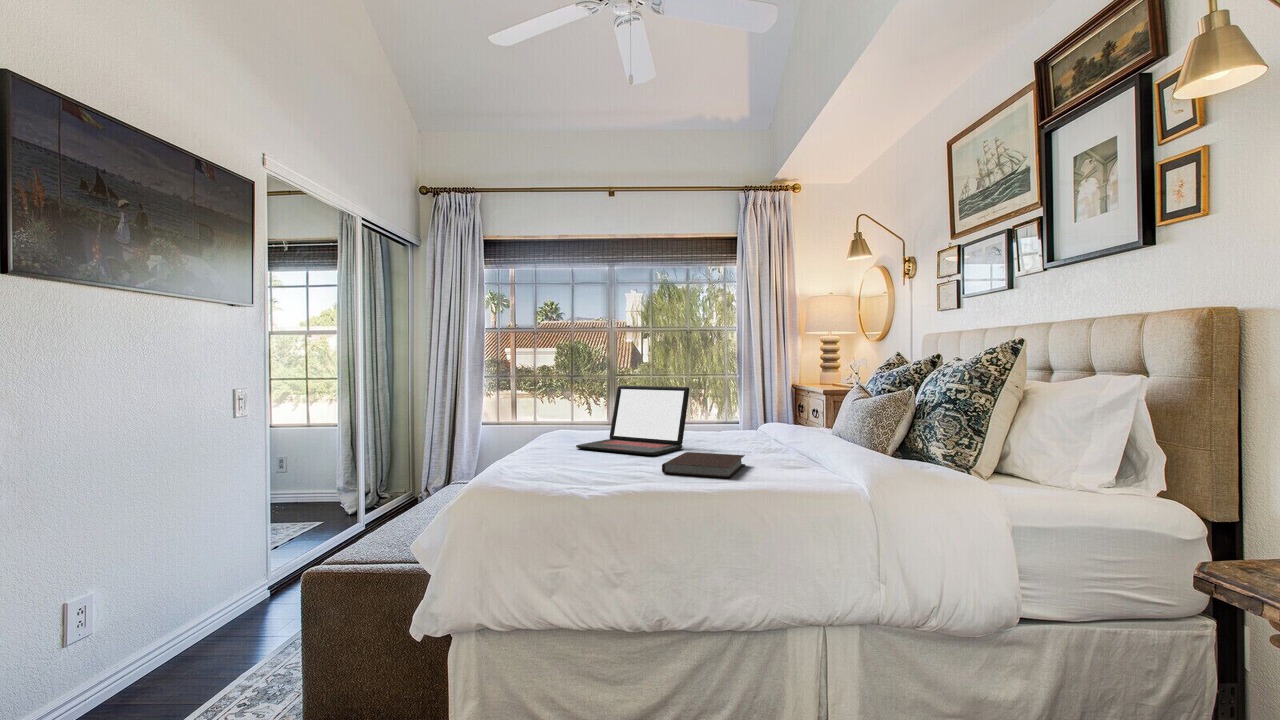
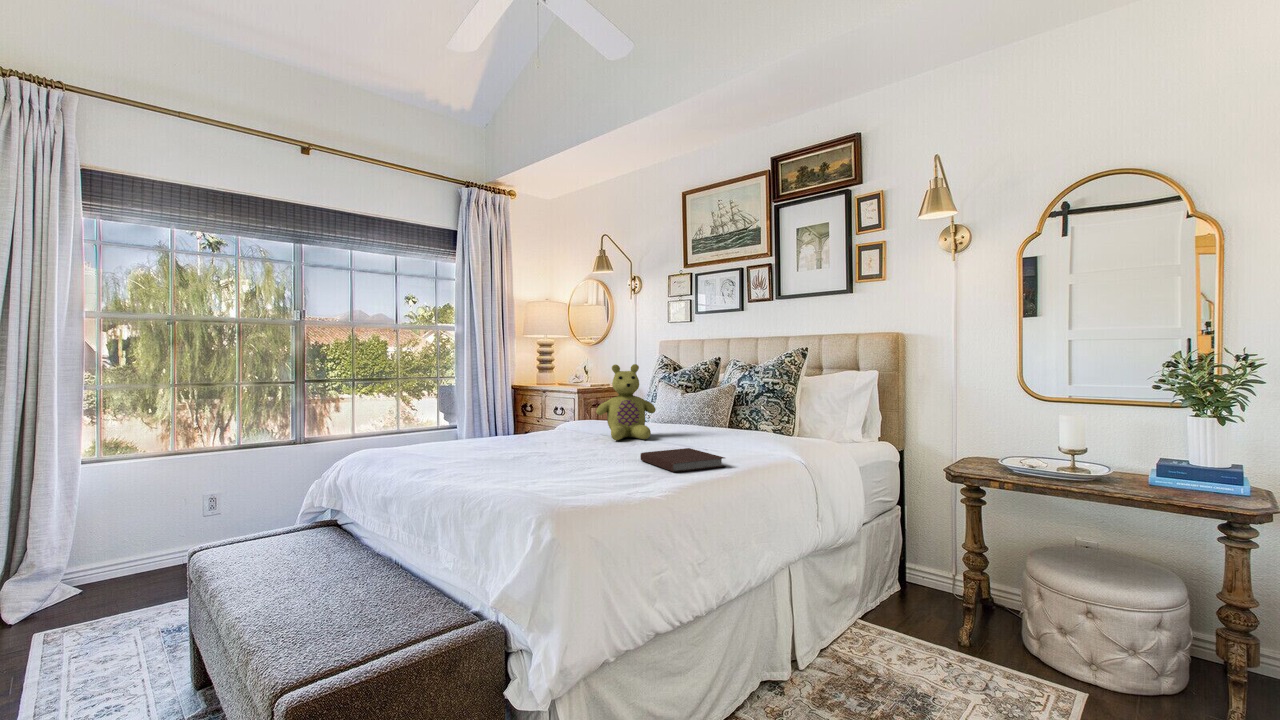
stuffed bear: none [741,360,809,446] -> present [596,364,656,440]
laptop: present [576,385,689,455] -> none [503,392,602,467]

